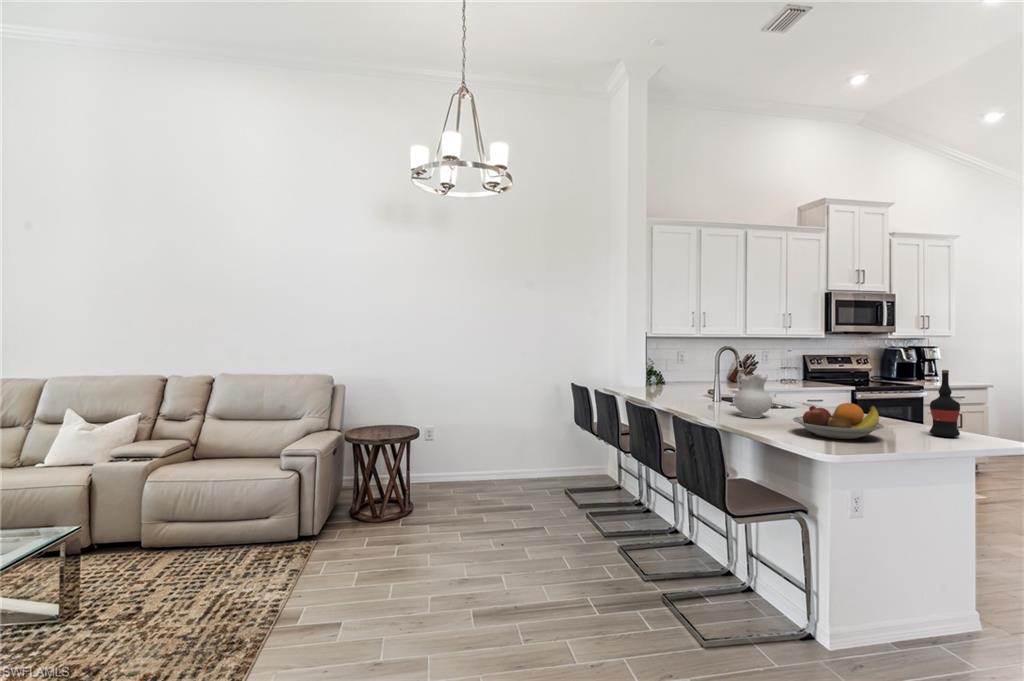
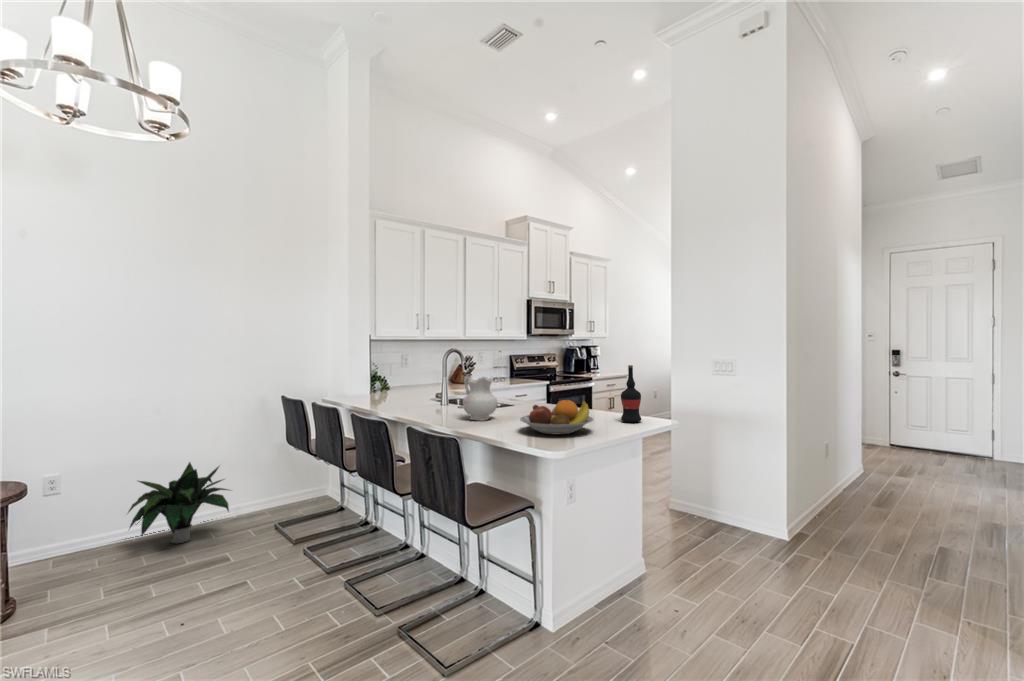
potted plant: none [461,430,533,493] -> present [128,462,229,543]

